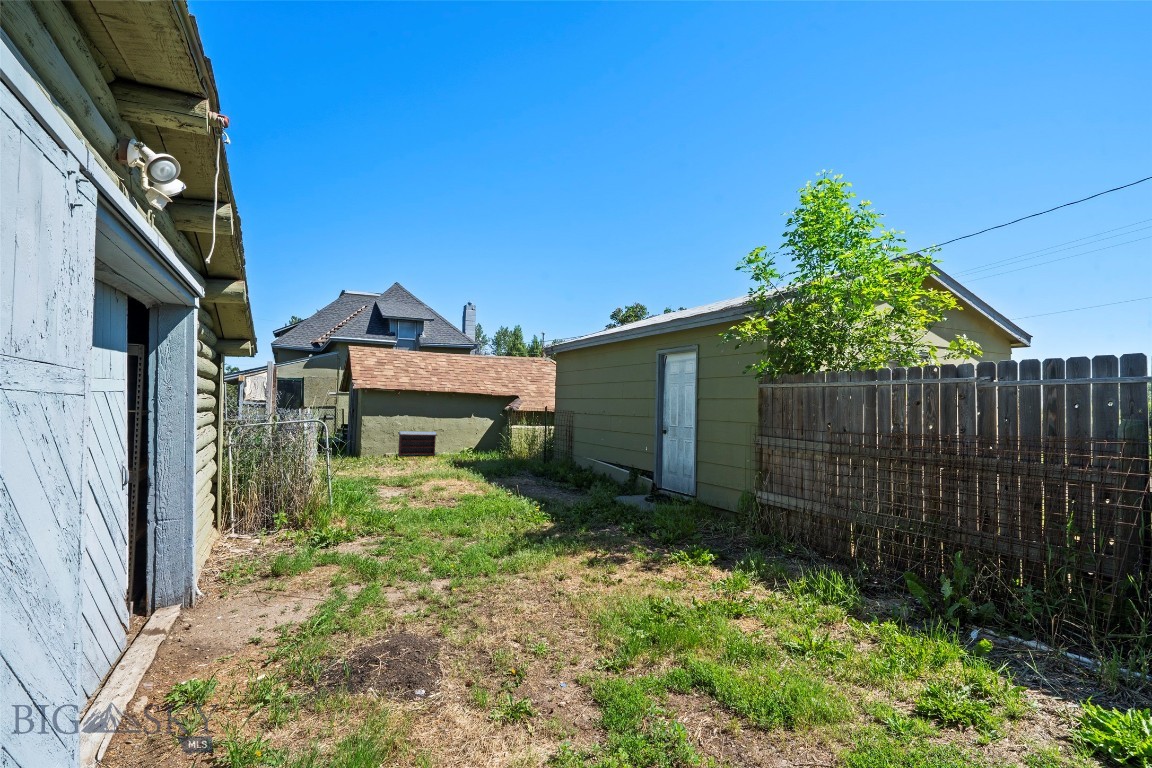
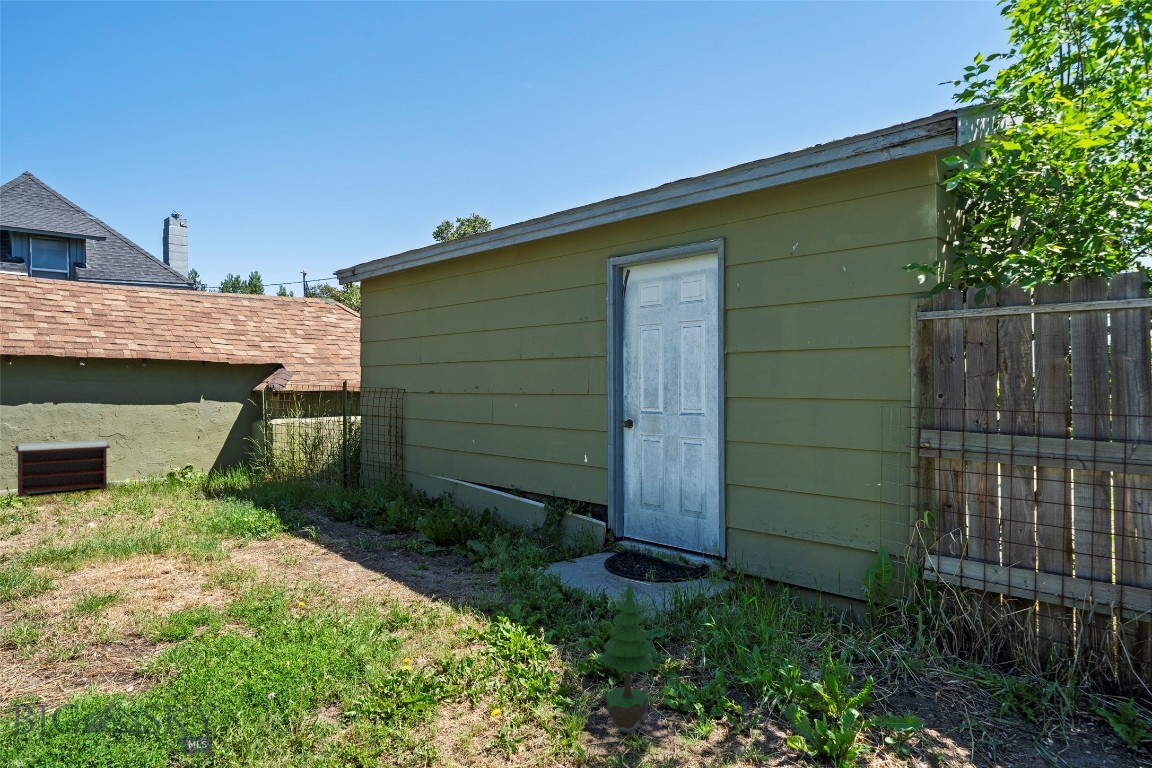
potted tree: none [603,482,622,536] -> present [601,584,654,733]

